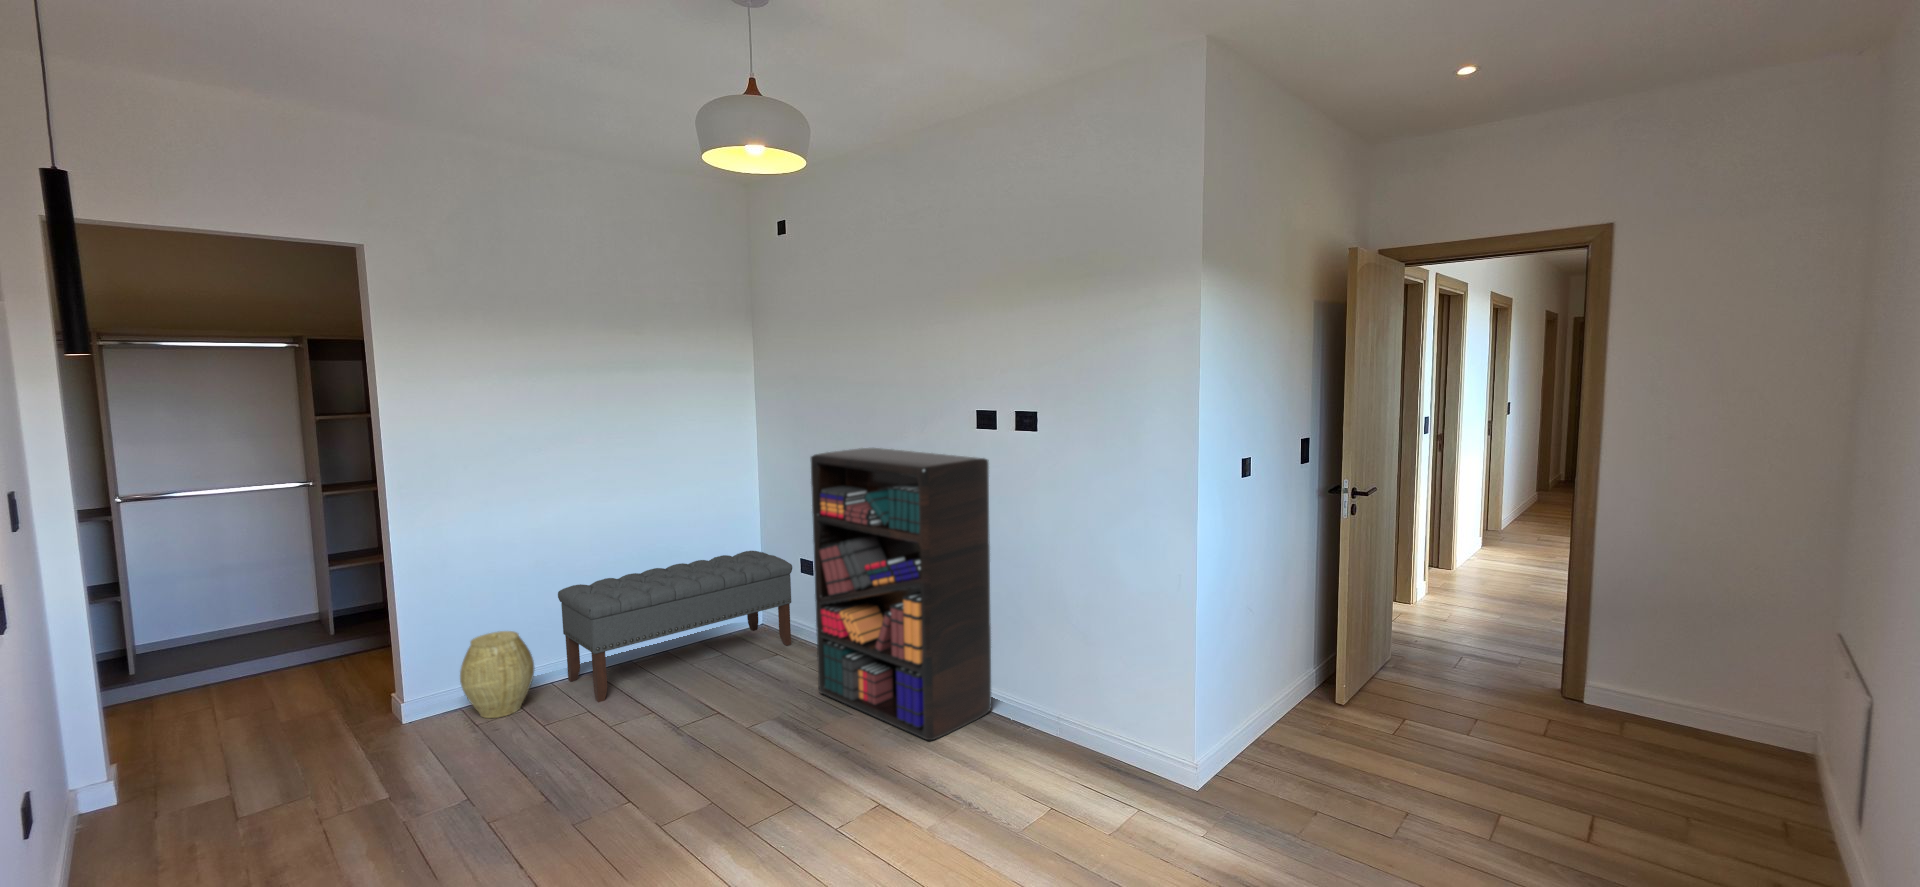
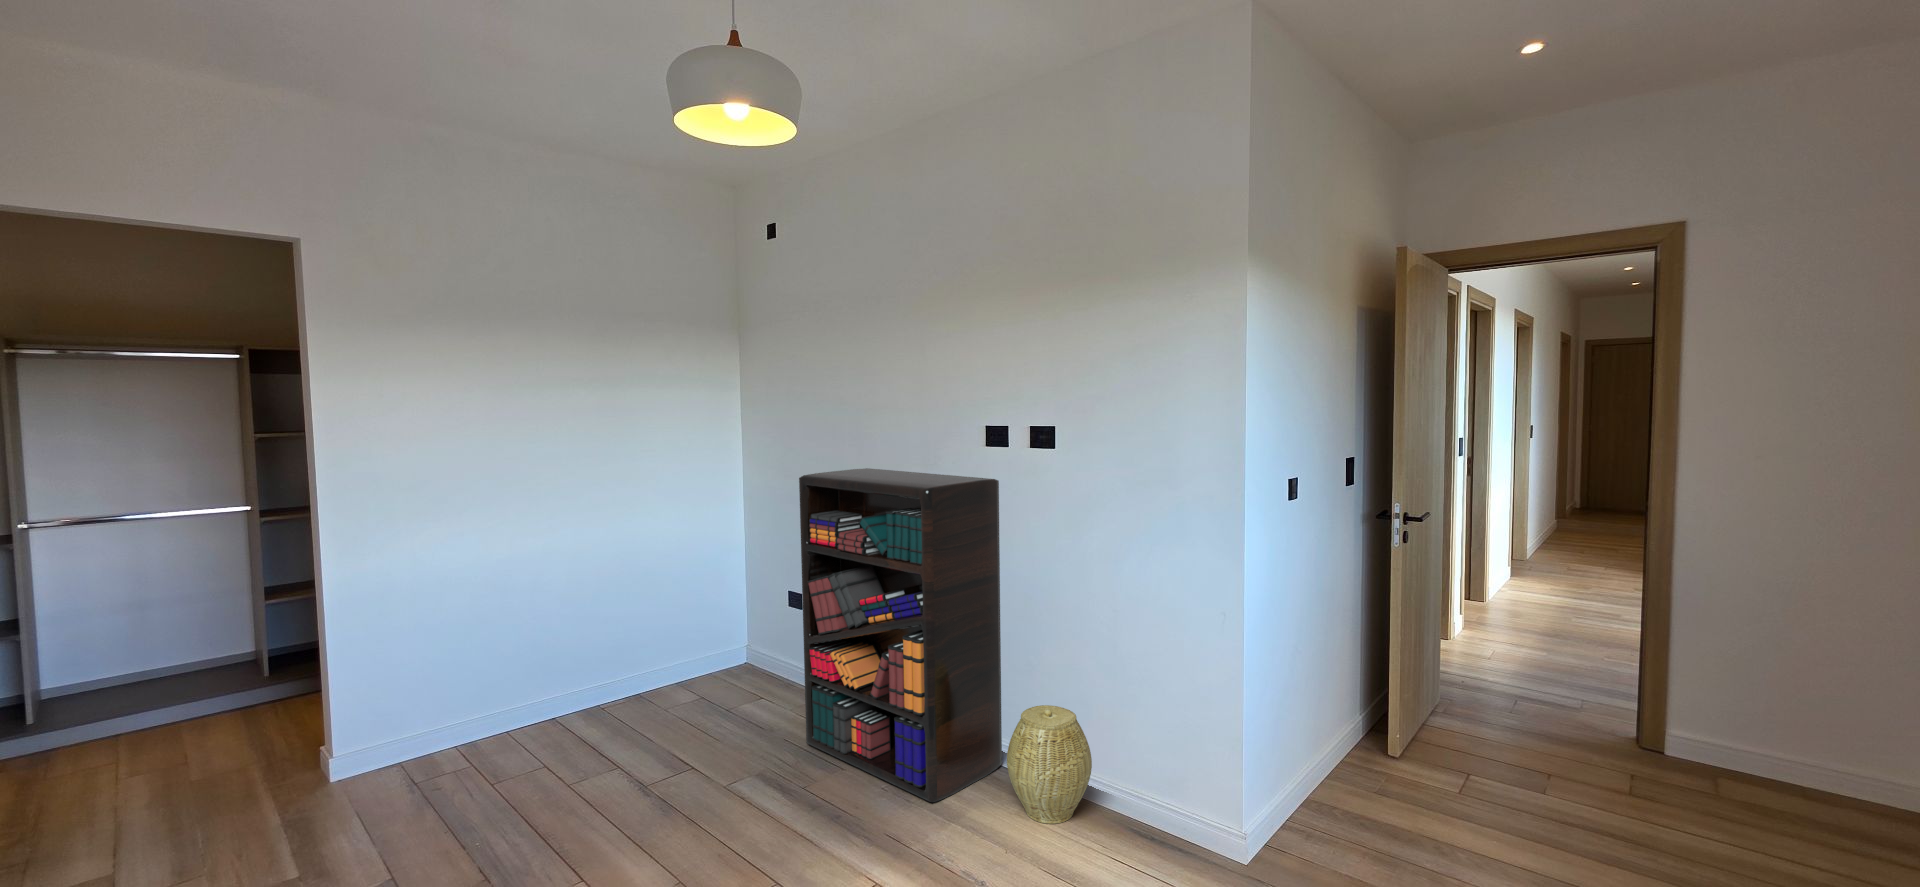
bench: present [558,551,792,702] -> none [515,583,779,756]
woven basket: present [460,631,534,718] -> present [1007,705,1092,824]

